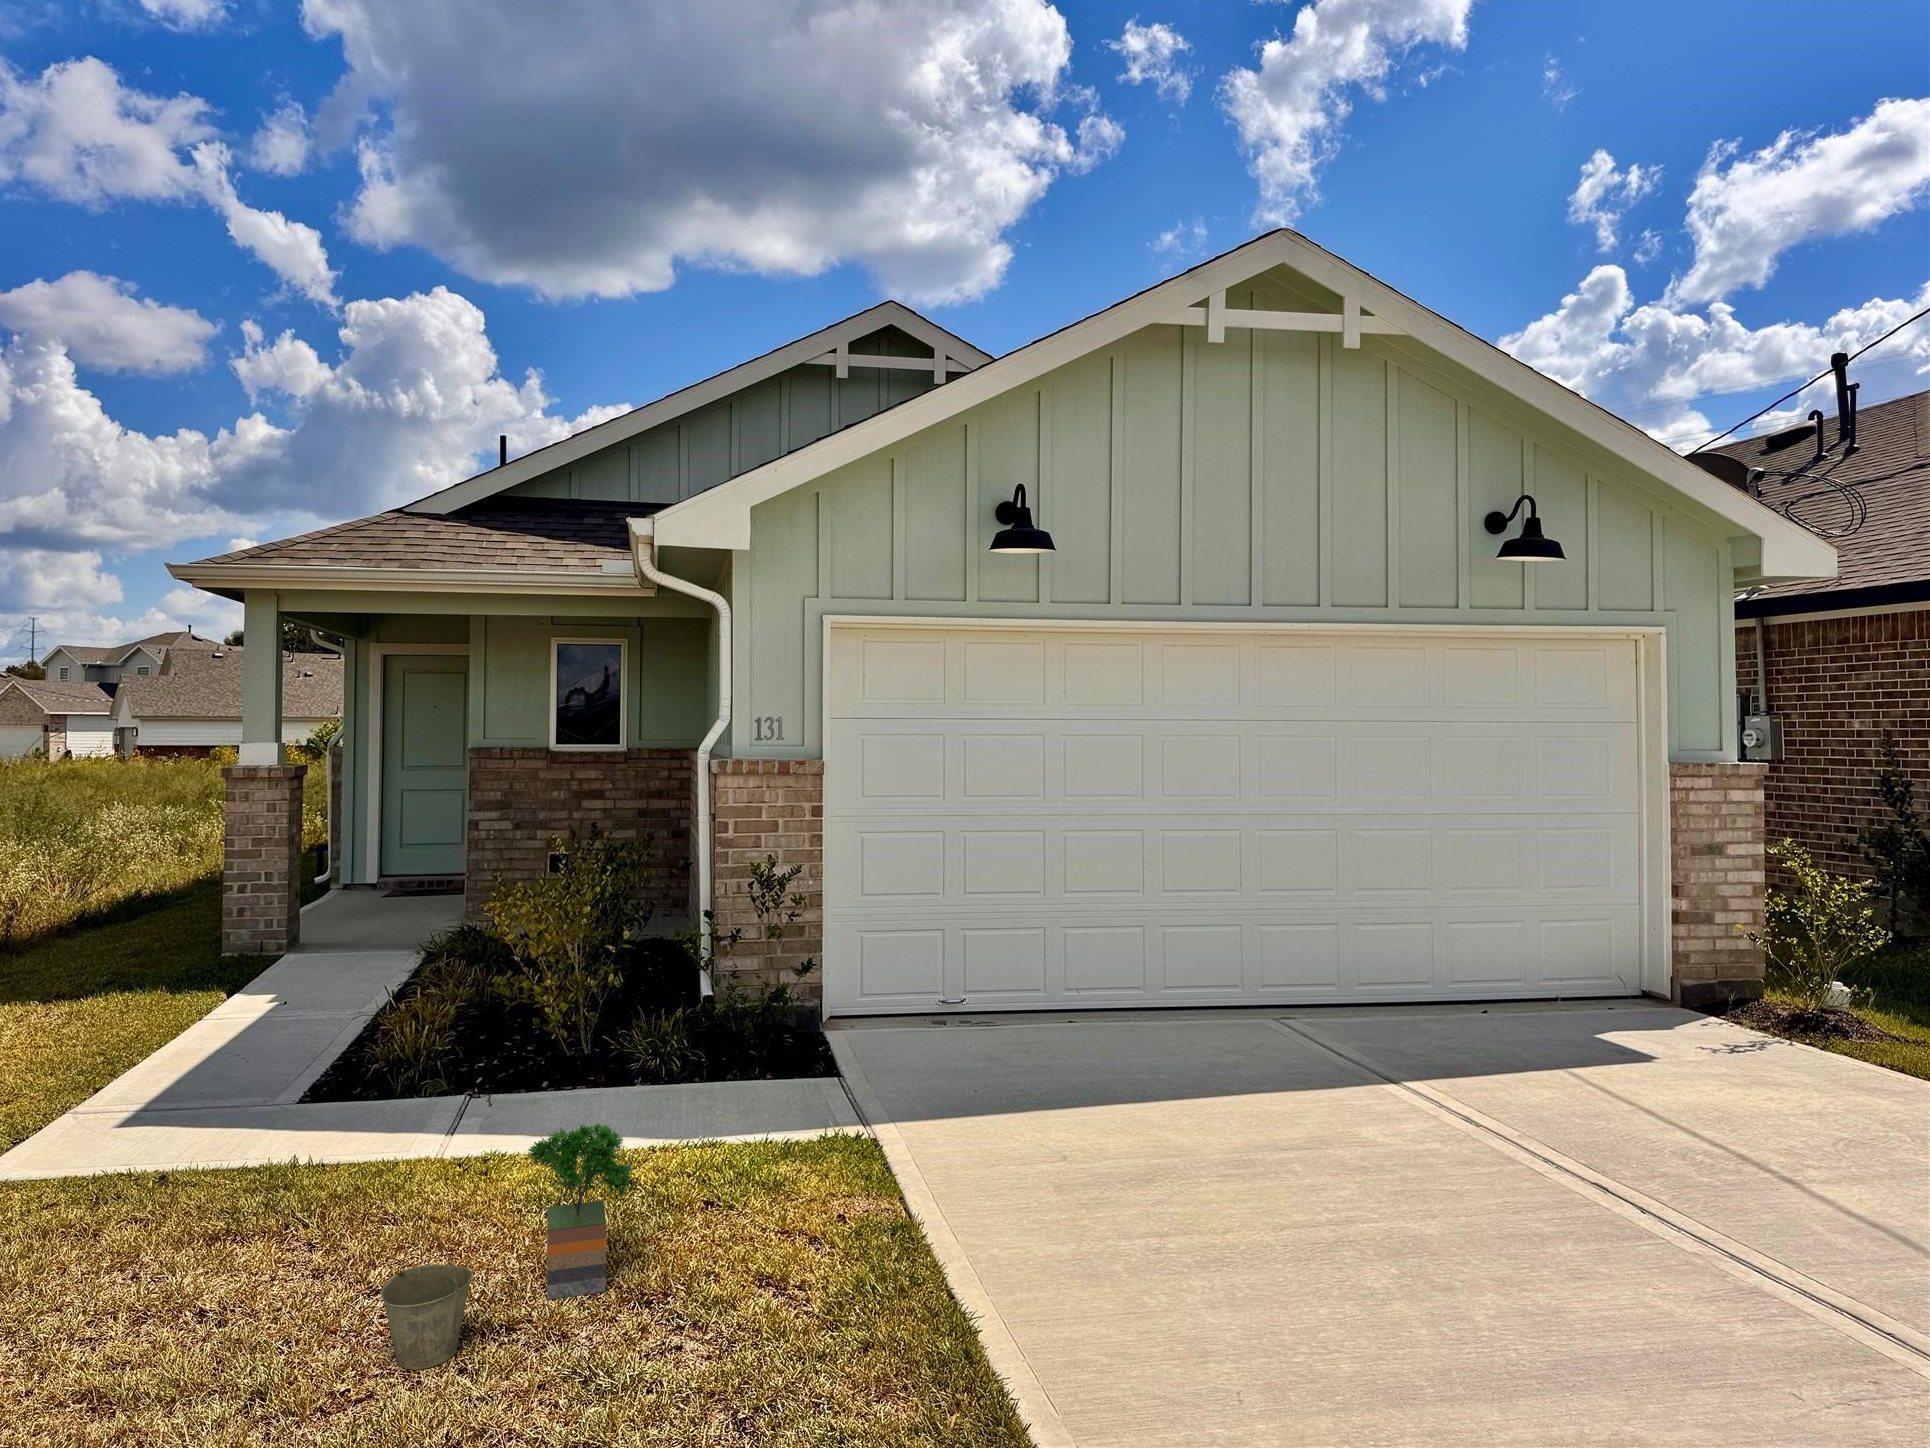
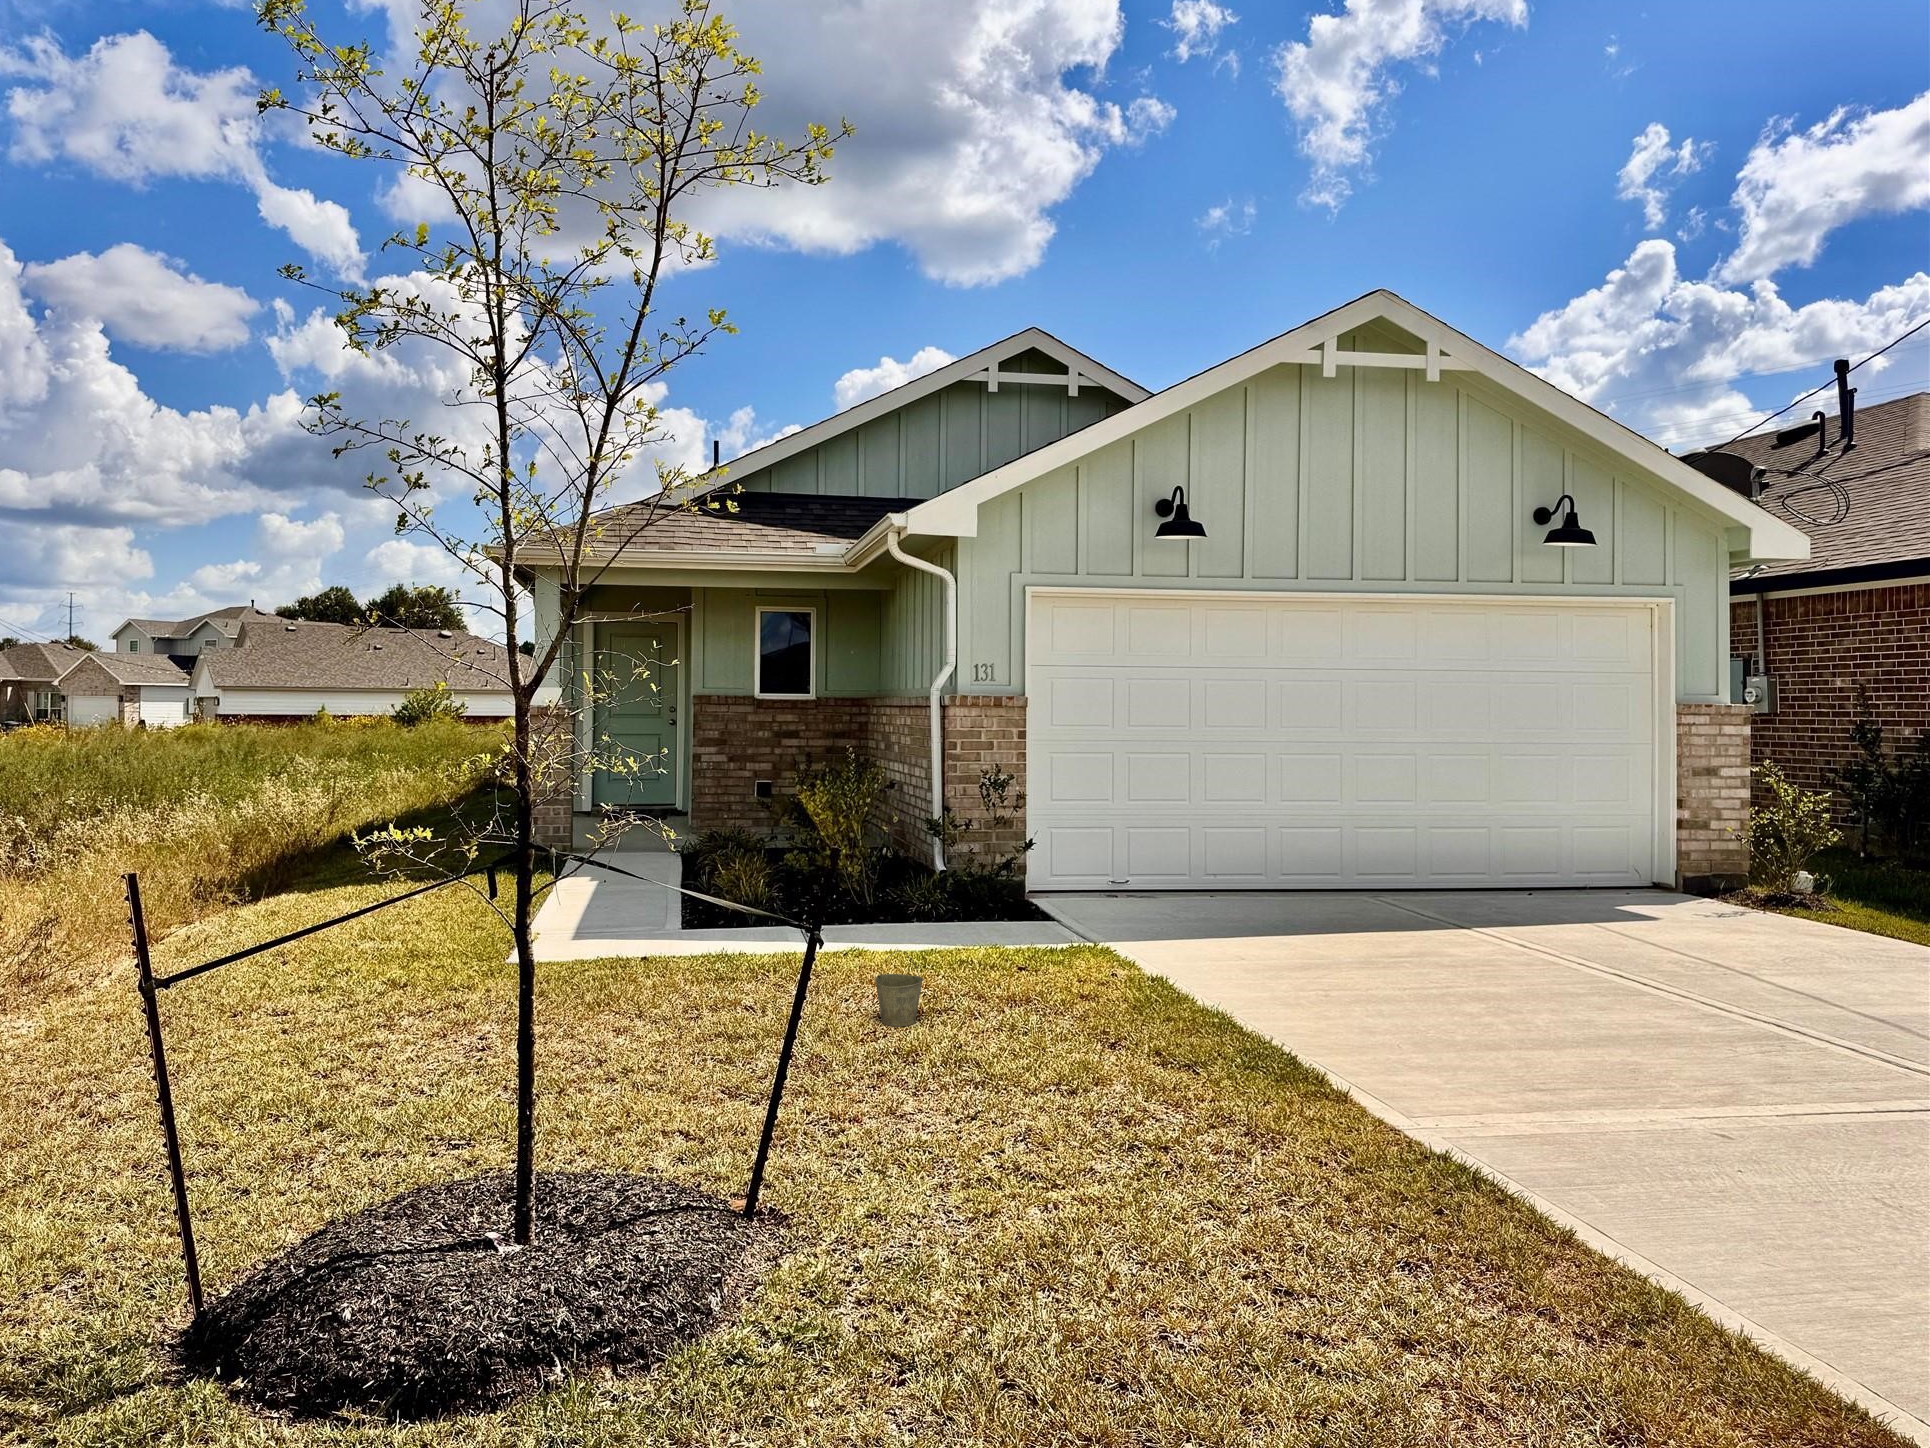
potted tree: present [527,1123,633,1300] -> none [930,904,999,1005]

